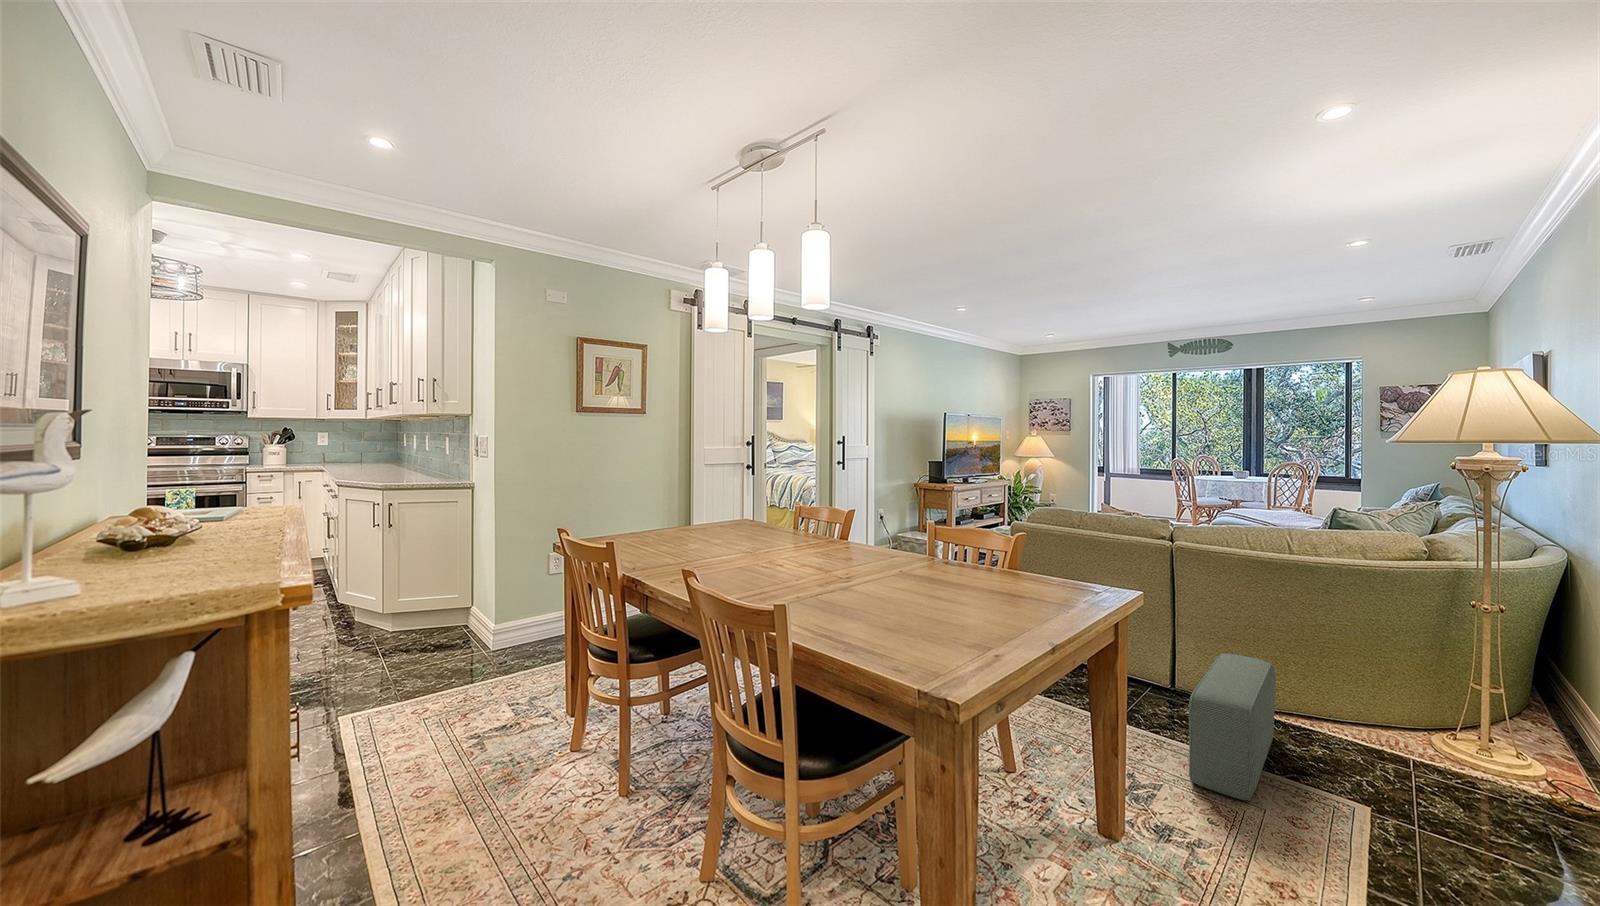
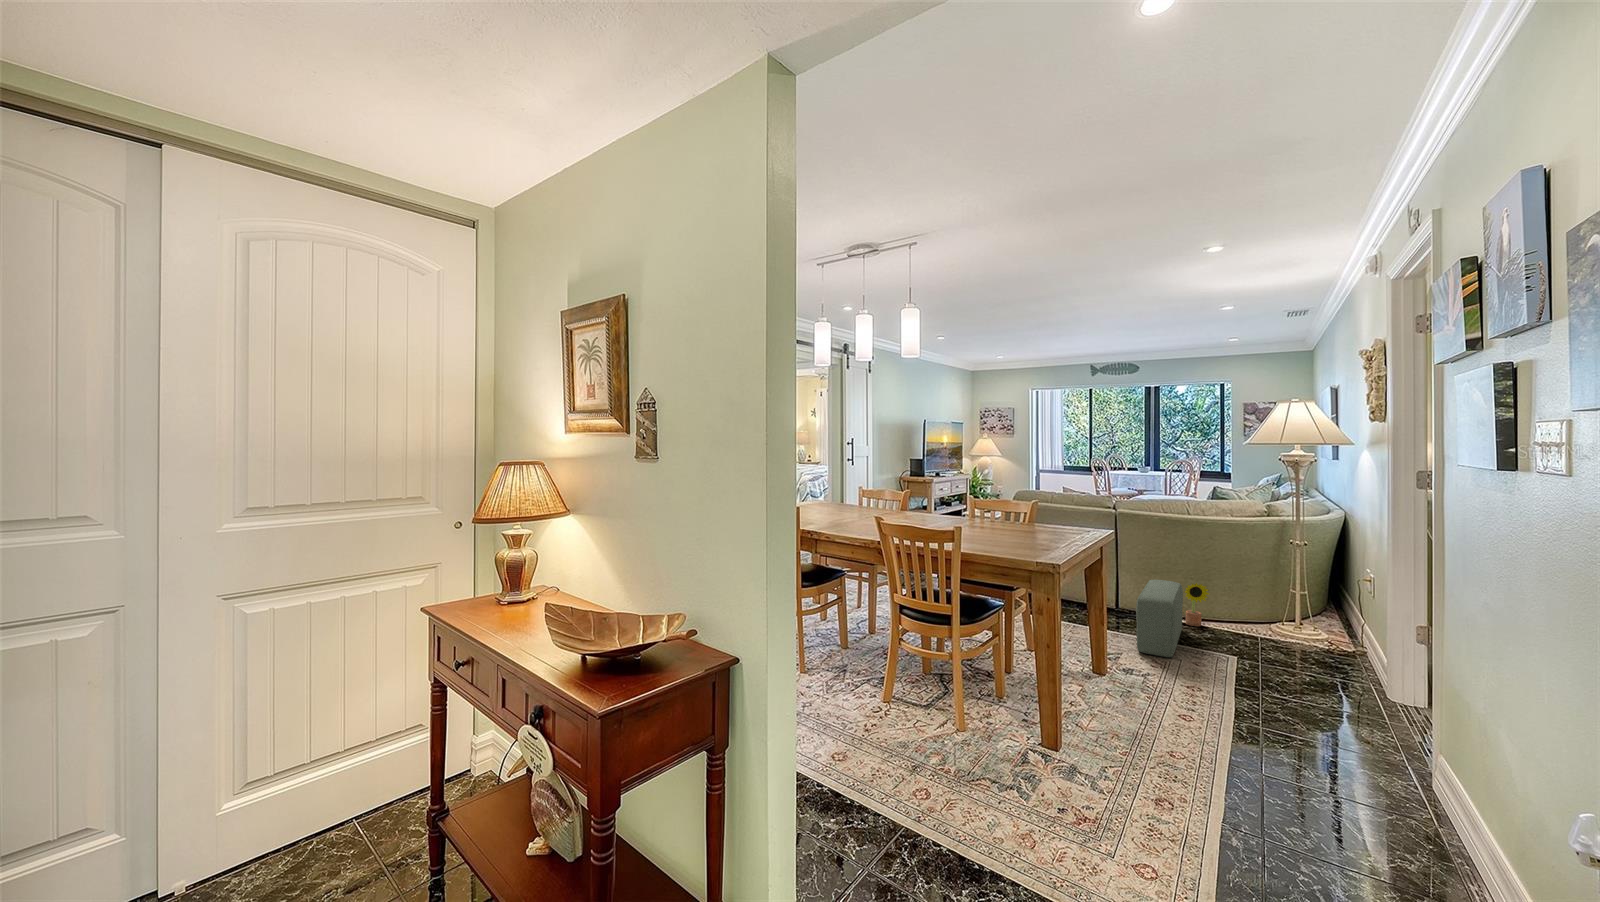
decorative plant: none [1278,662,1325,730] -> present [1185,583,1209,626]

